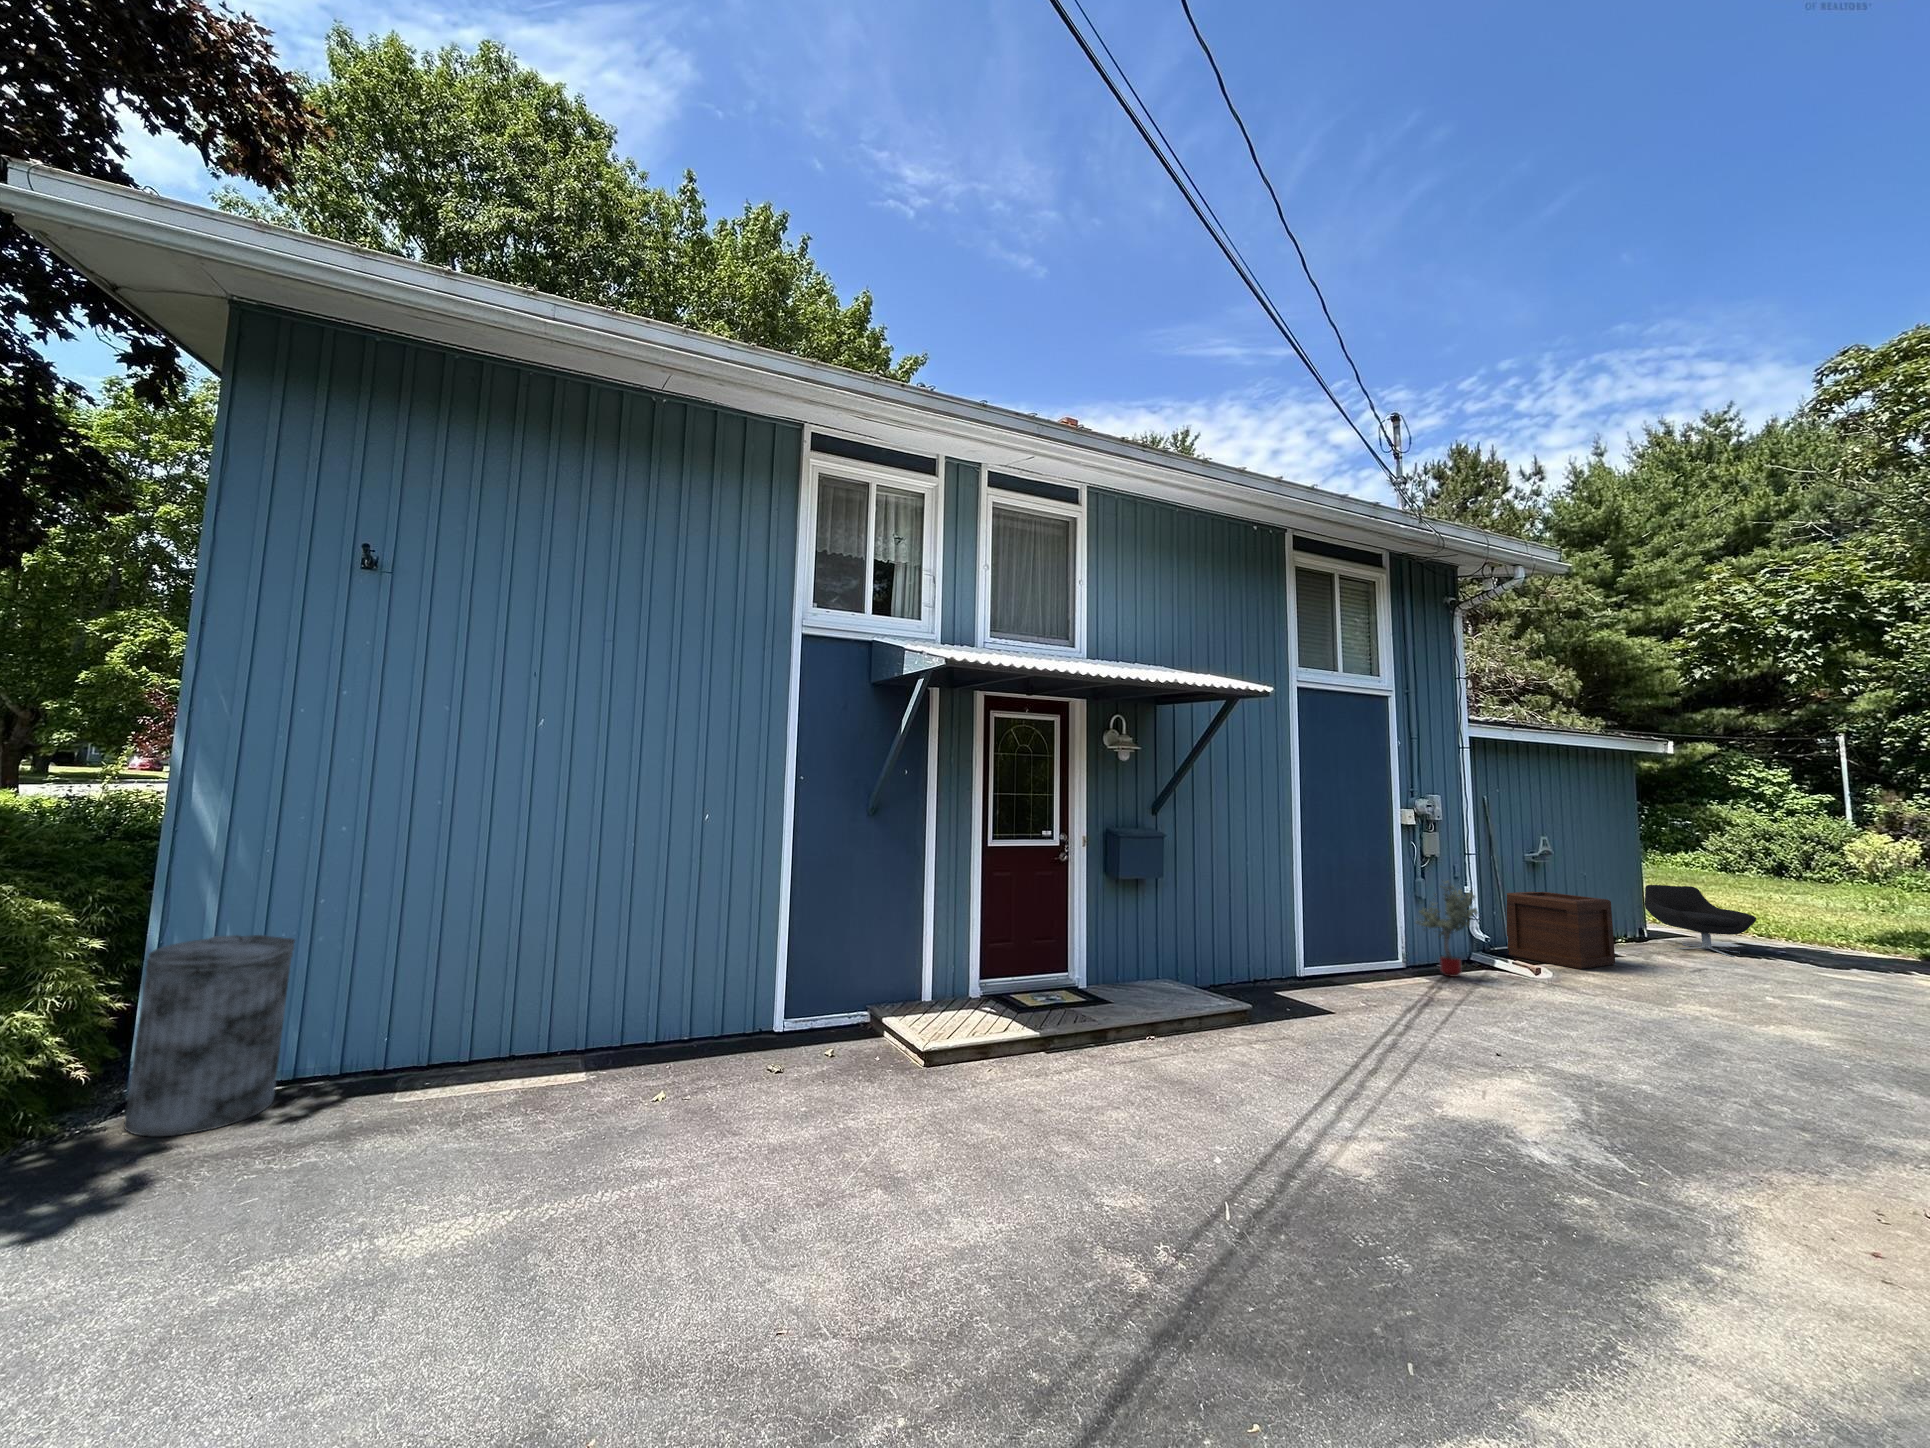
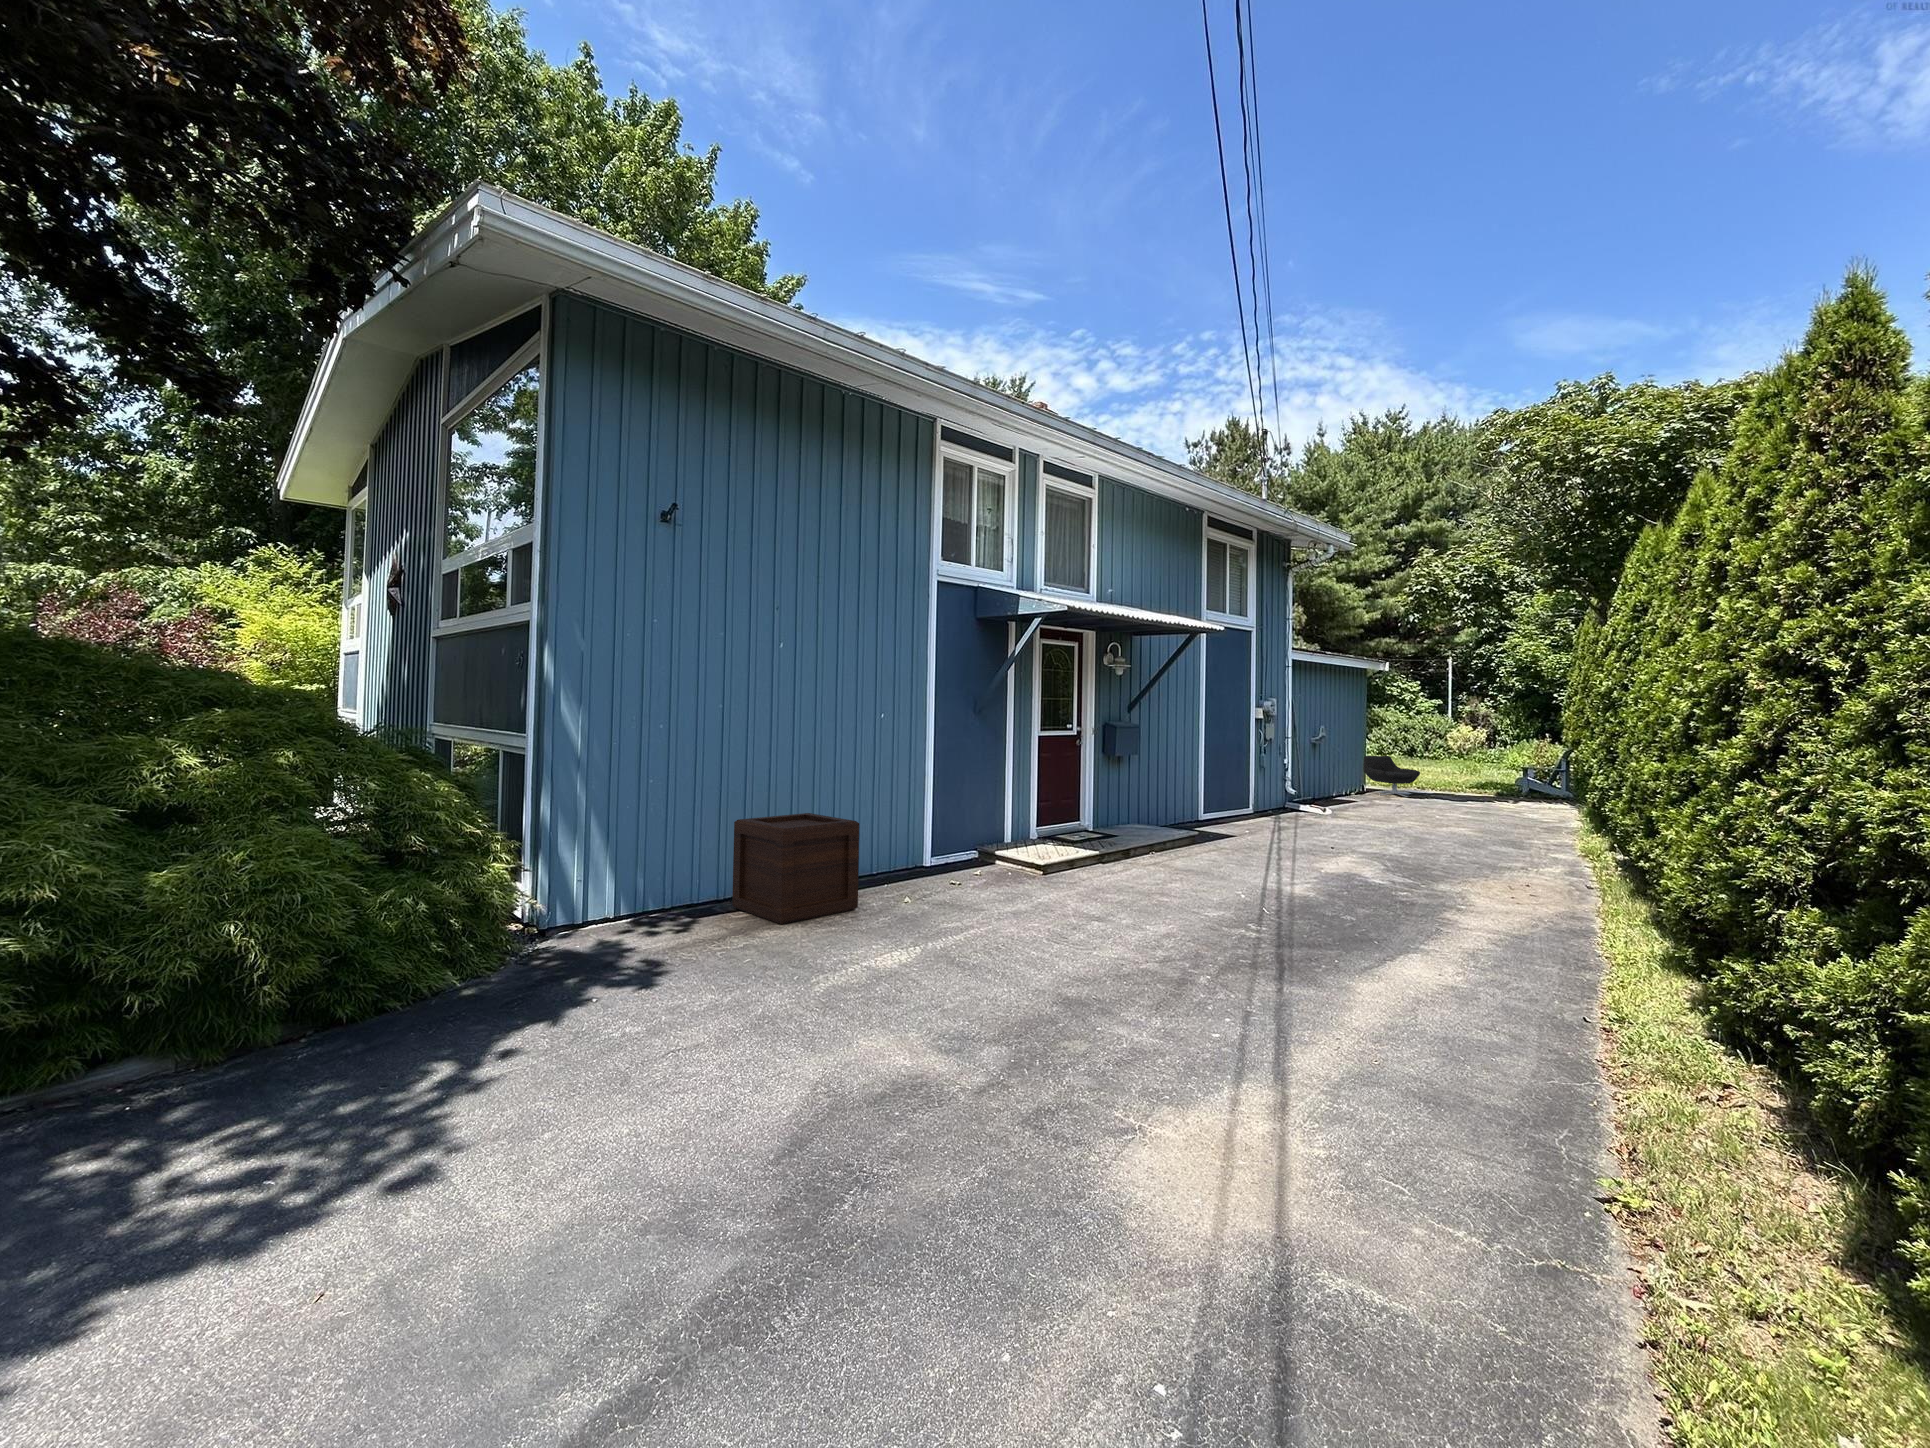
potted tree: present [1416,880,1478,977] -> none [1259,754,1296,816]
wooden crate: present [1507,892,1615,969] -> present [732,813,859,924]
trash can: present [124,935,295,1136] -> none [581,810,677,951]

